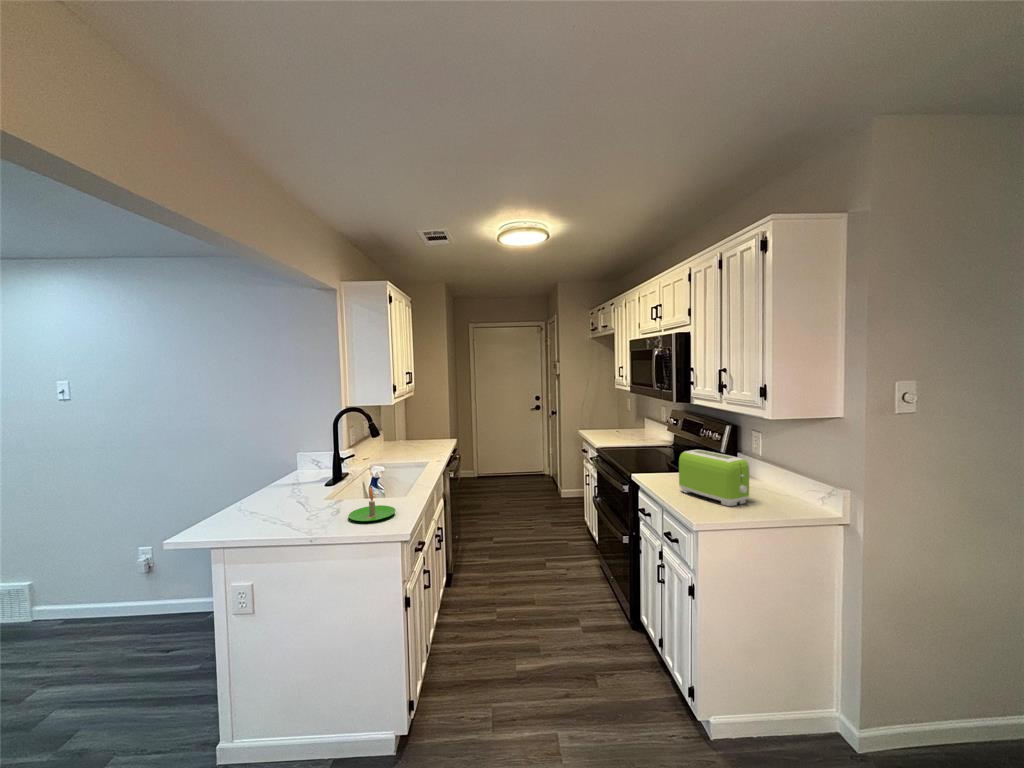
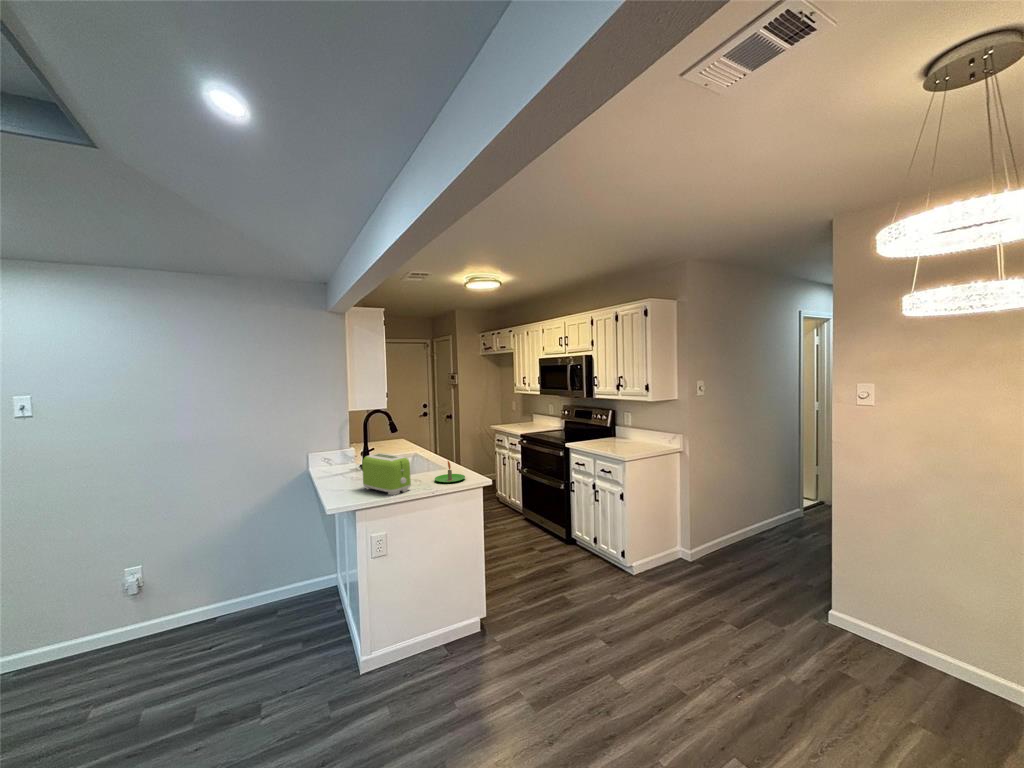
toaster: present [679,450,749,506] -> present [362,453,411,495]

